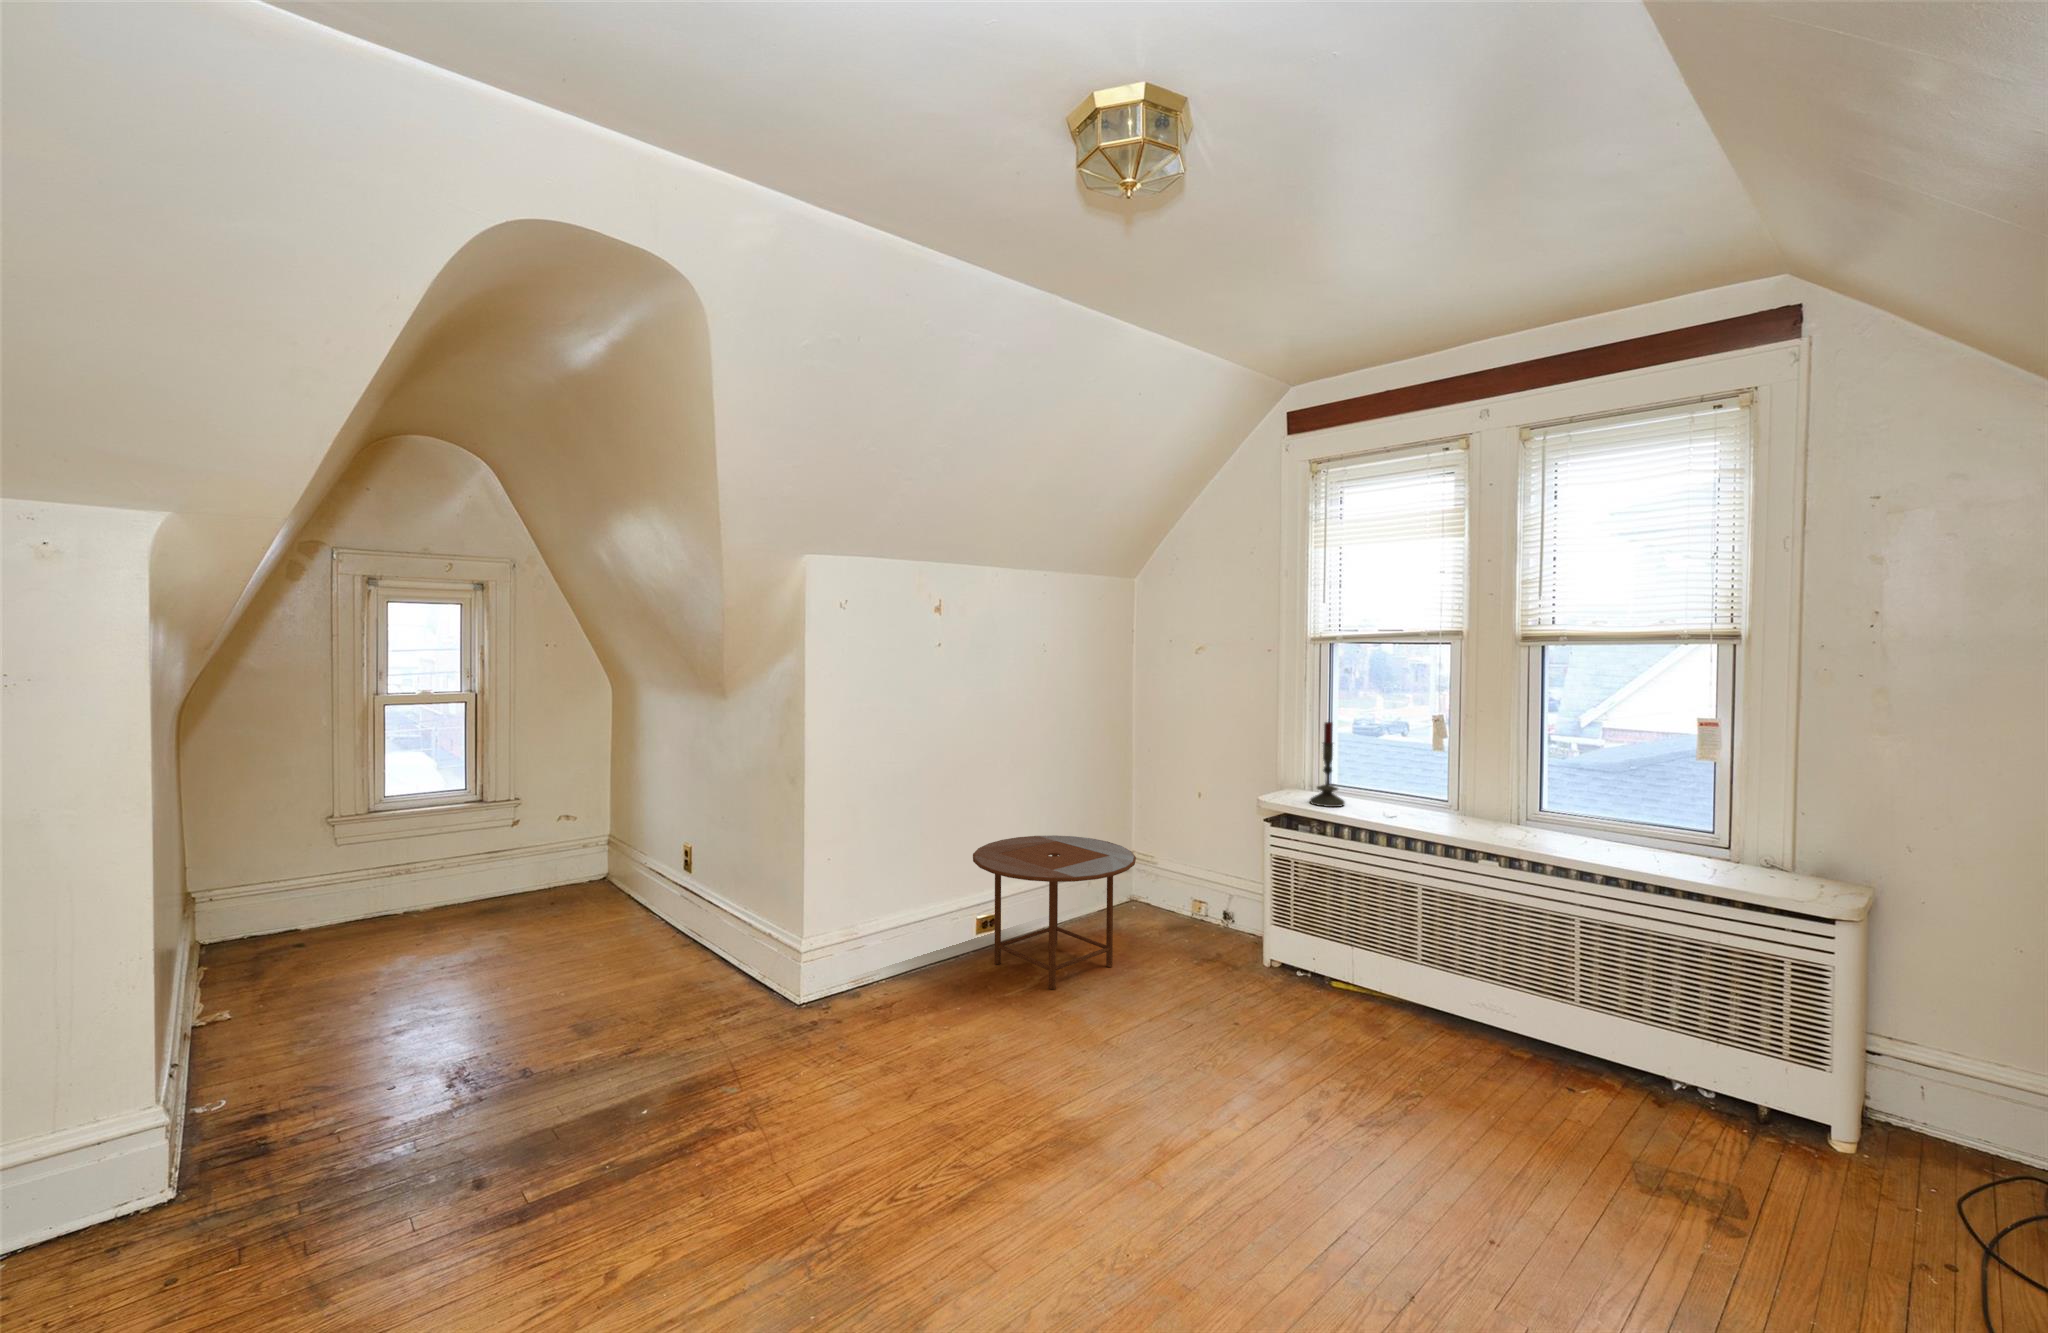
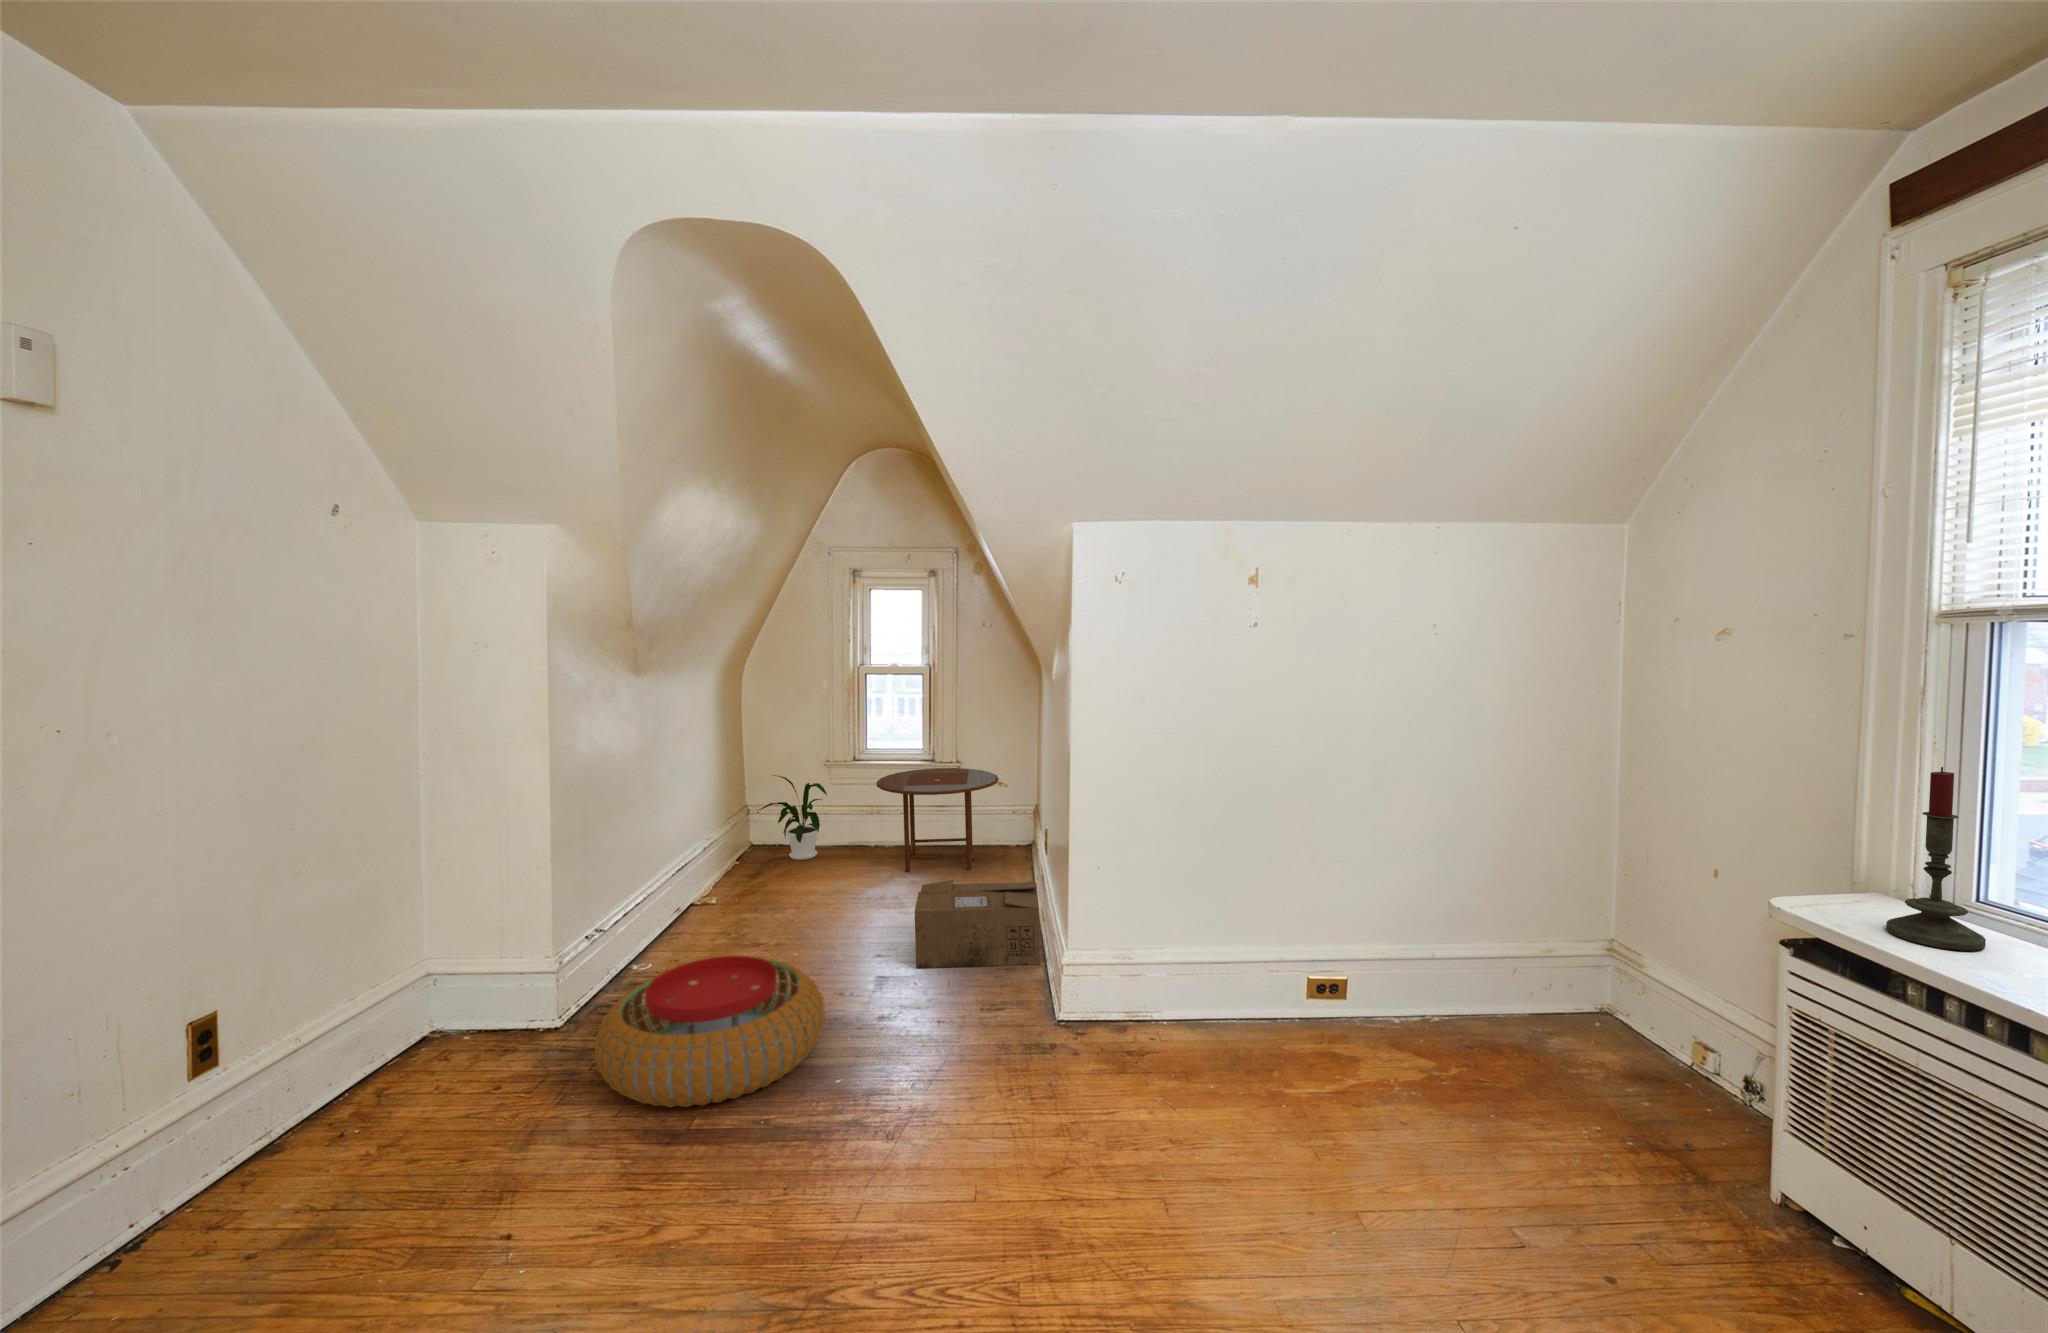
side table: present [973,835,1136,989] -> present [877,768,999,872]
house plant: none [237,842,348,949] -> present [759,775,827,860]
cardboard box: none [588,897,741,1005] -> present [915,880,1040,968]
pouf: none [300,1021,607,1216] -> present [595,956,825,1108]

